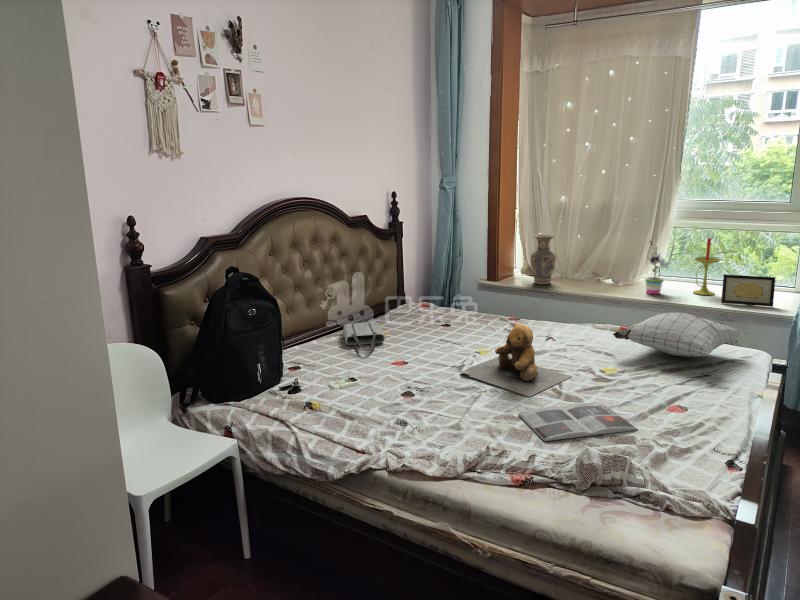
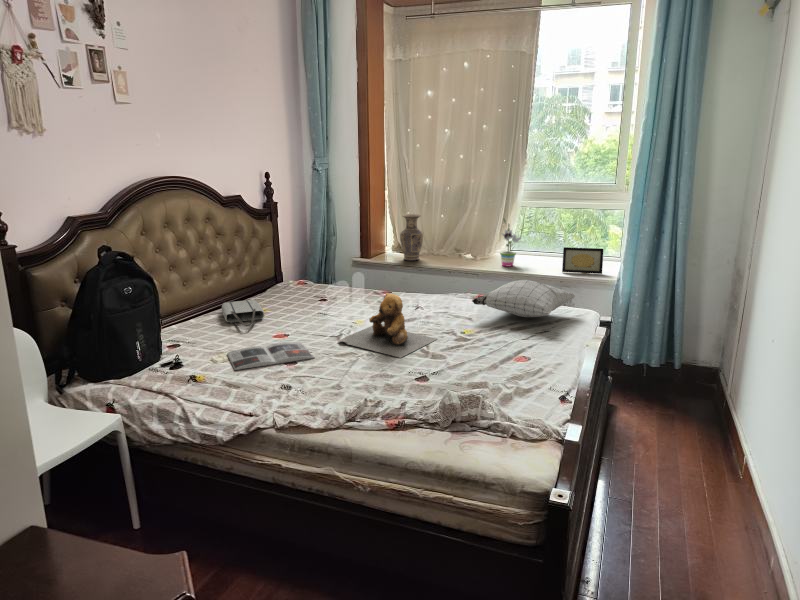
candle: present [693,238,719,295] -> none [540,215,561,266]
magazine: present [518,403,638,441] -> present [227,342,314,370]

